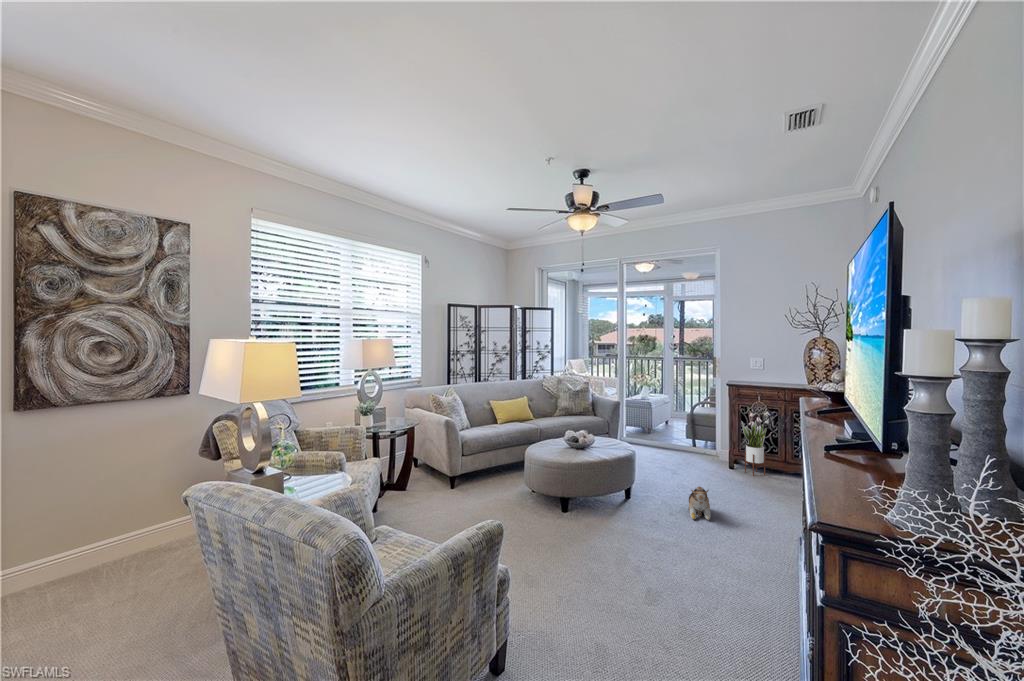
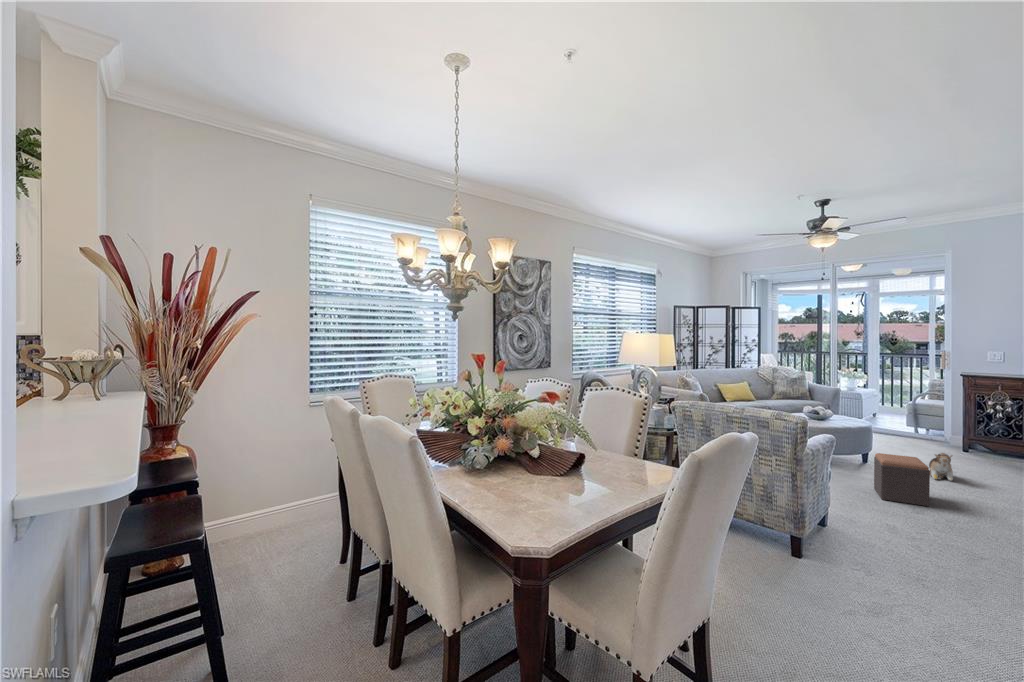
potted plant: present [741,421,766,476] -> none [978,407,1009,459]
footstool: none [622,501,674,575] -> present [874,453,930,506]

